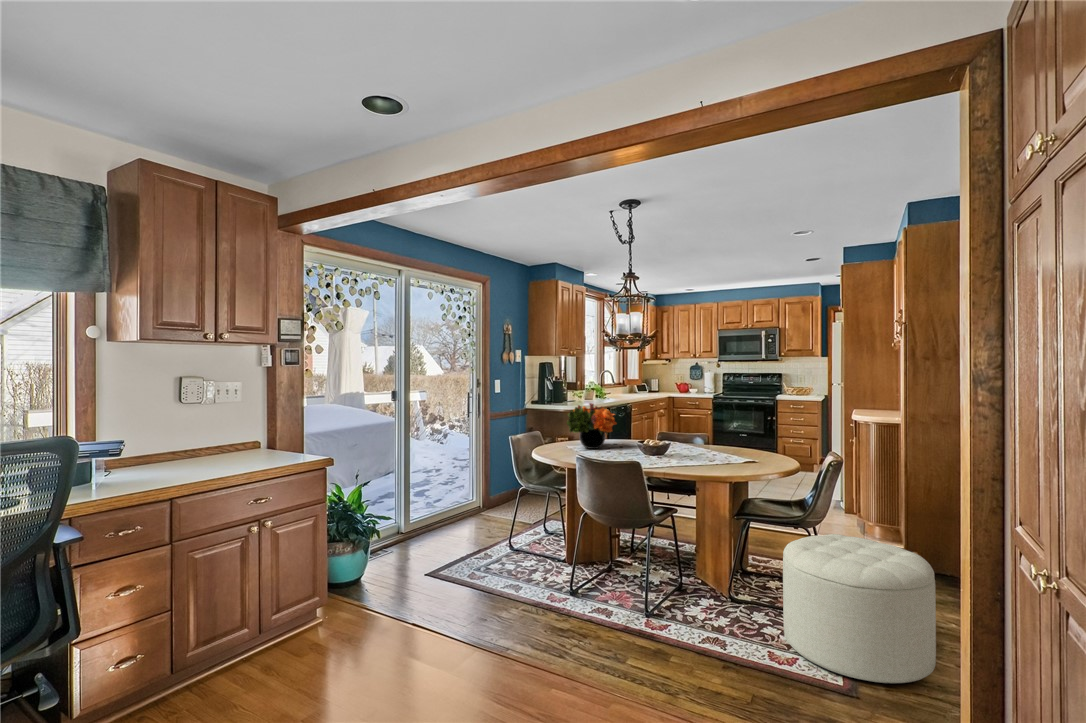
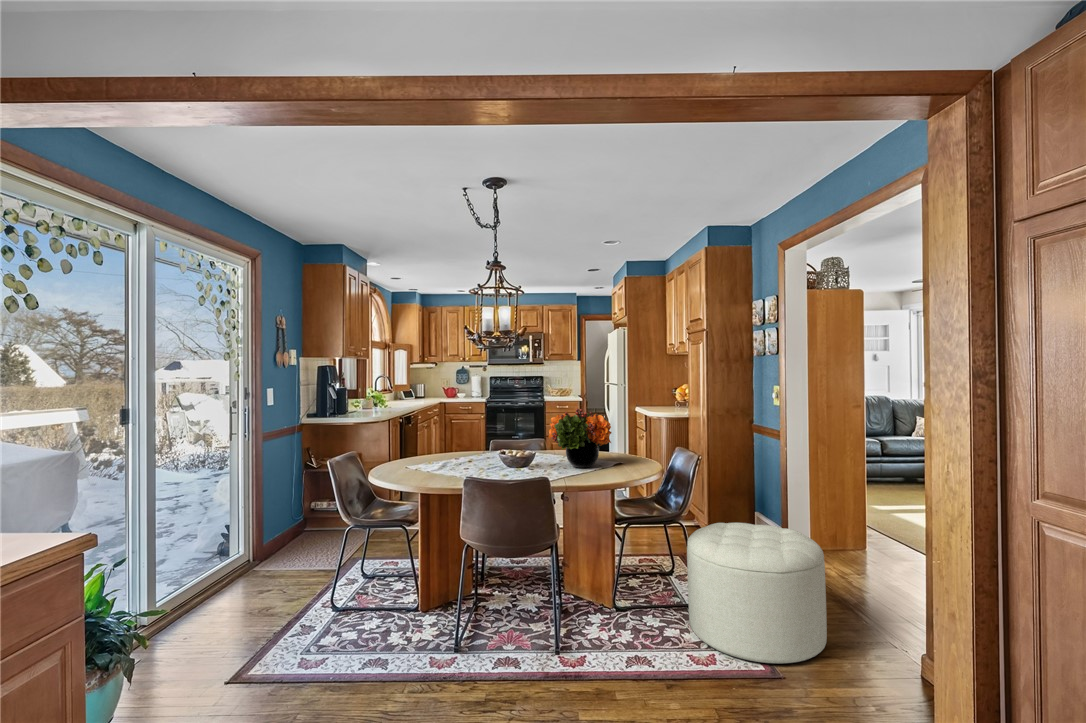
flower arrangement: present [567,403,616,449] -> present [548,409,612,468]

